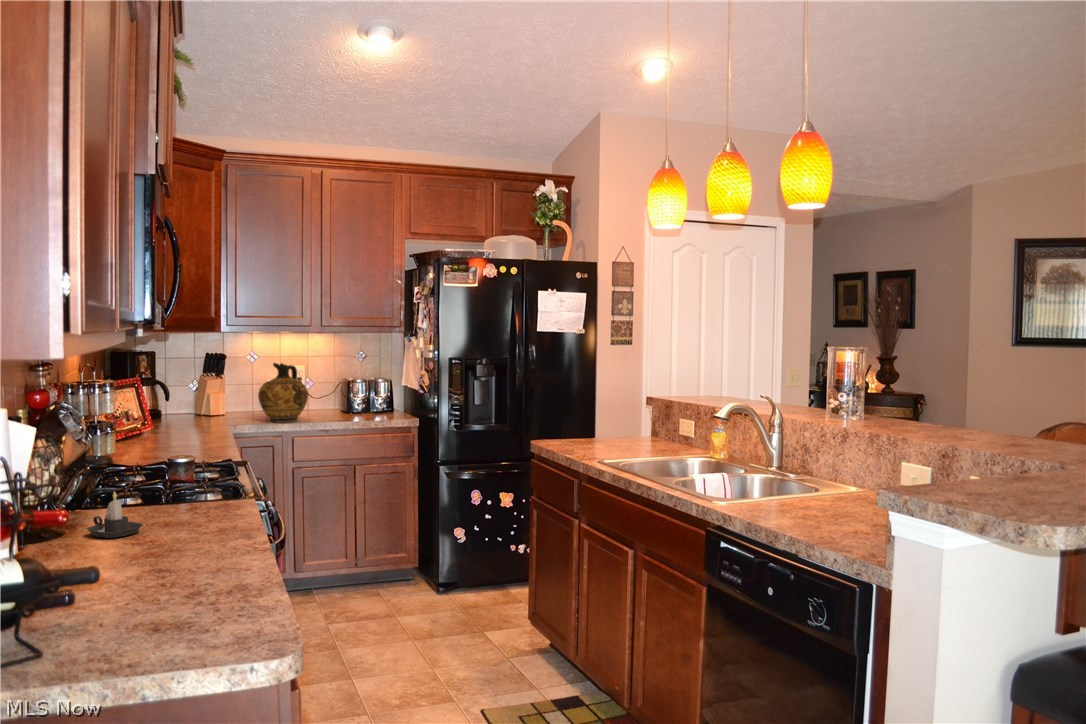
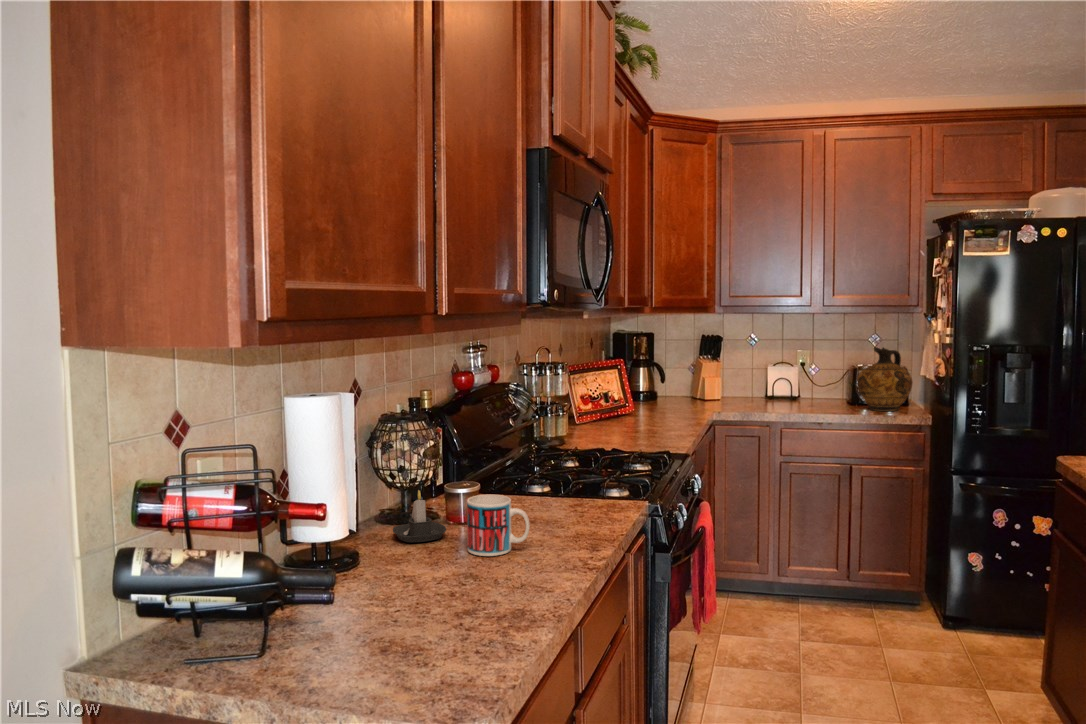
ceramic jug: present [258,363,308,422] -> present [857,347,913,411]
mug: none [175,486,230,536] -> present [467,494,530,556]

